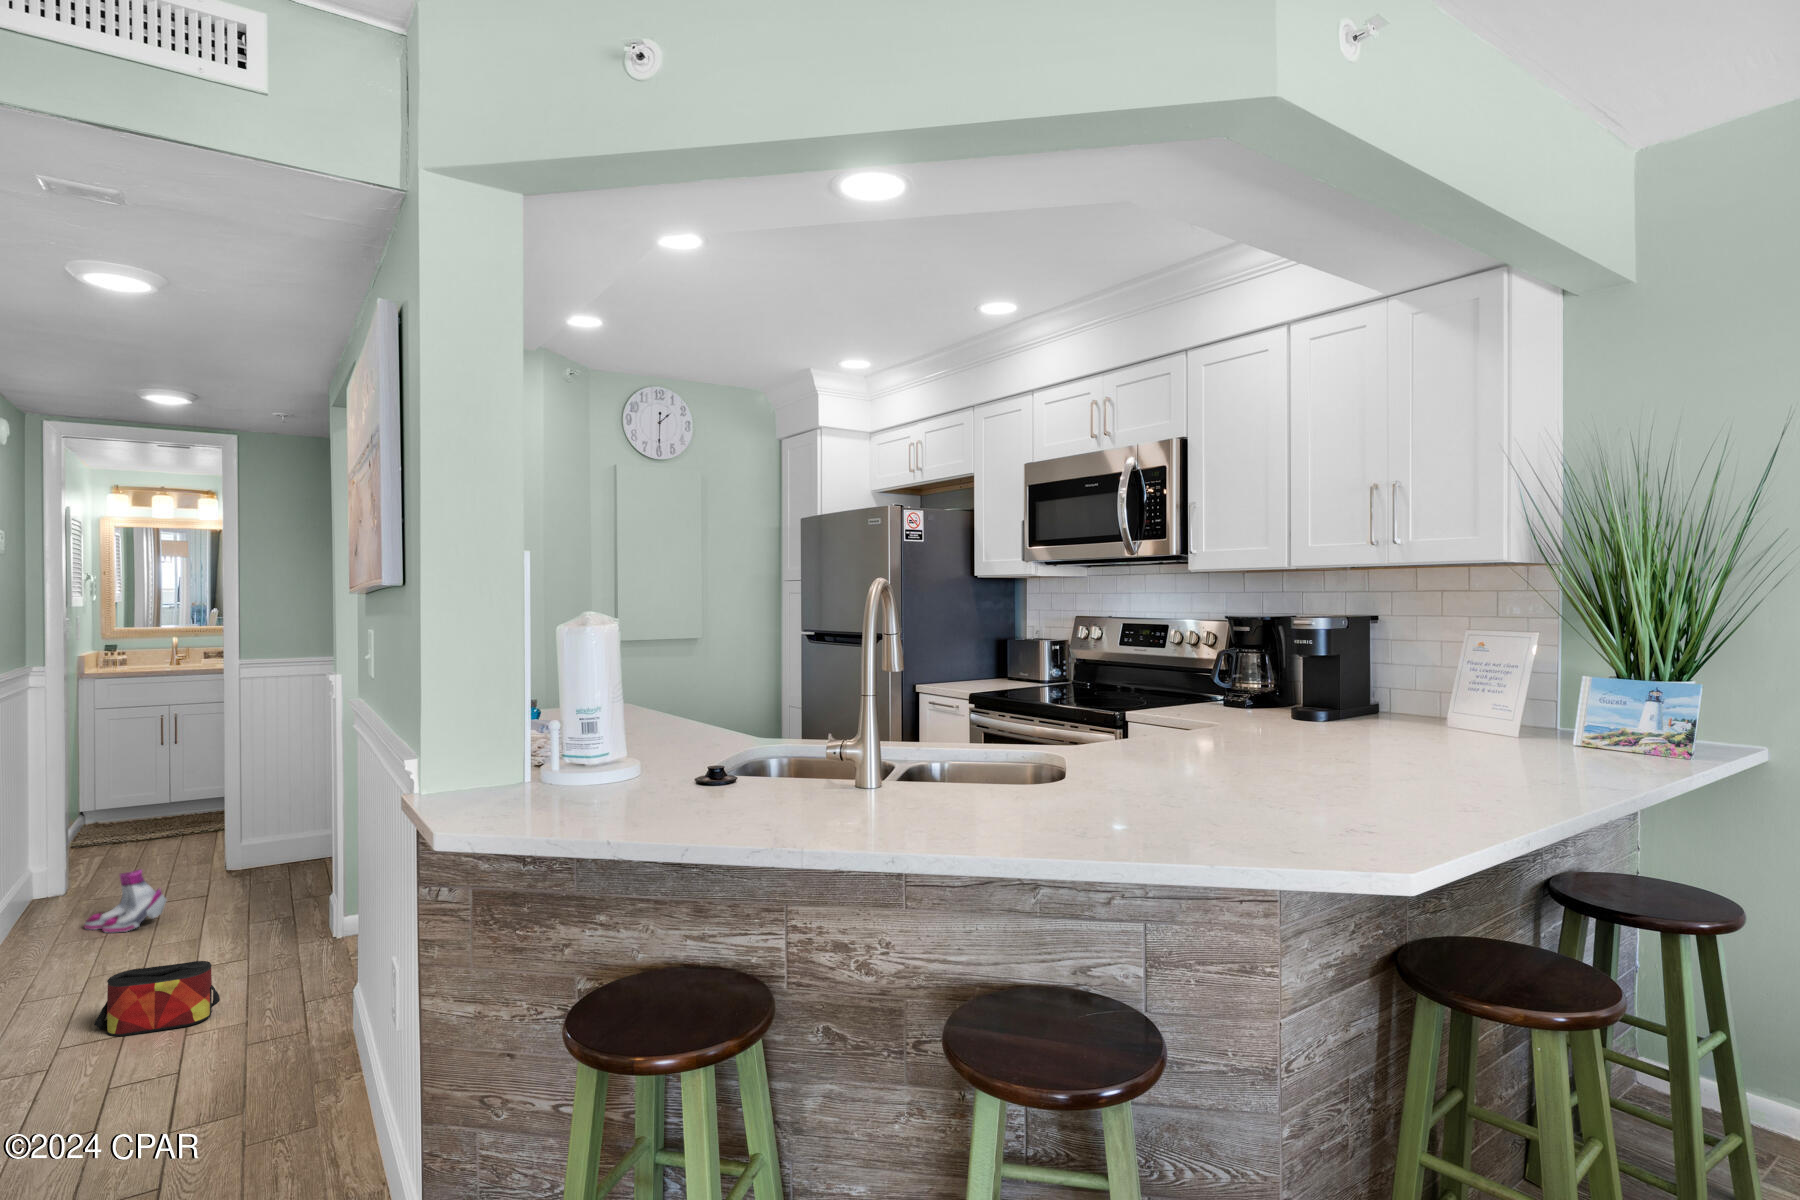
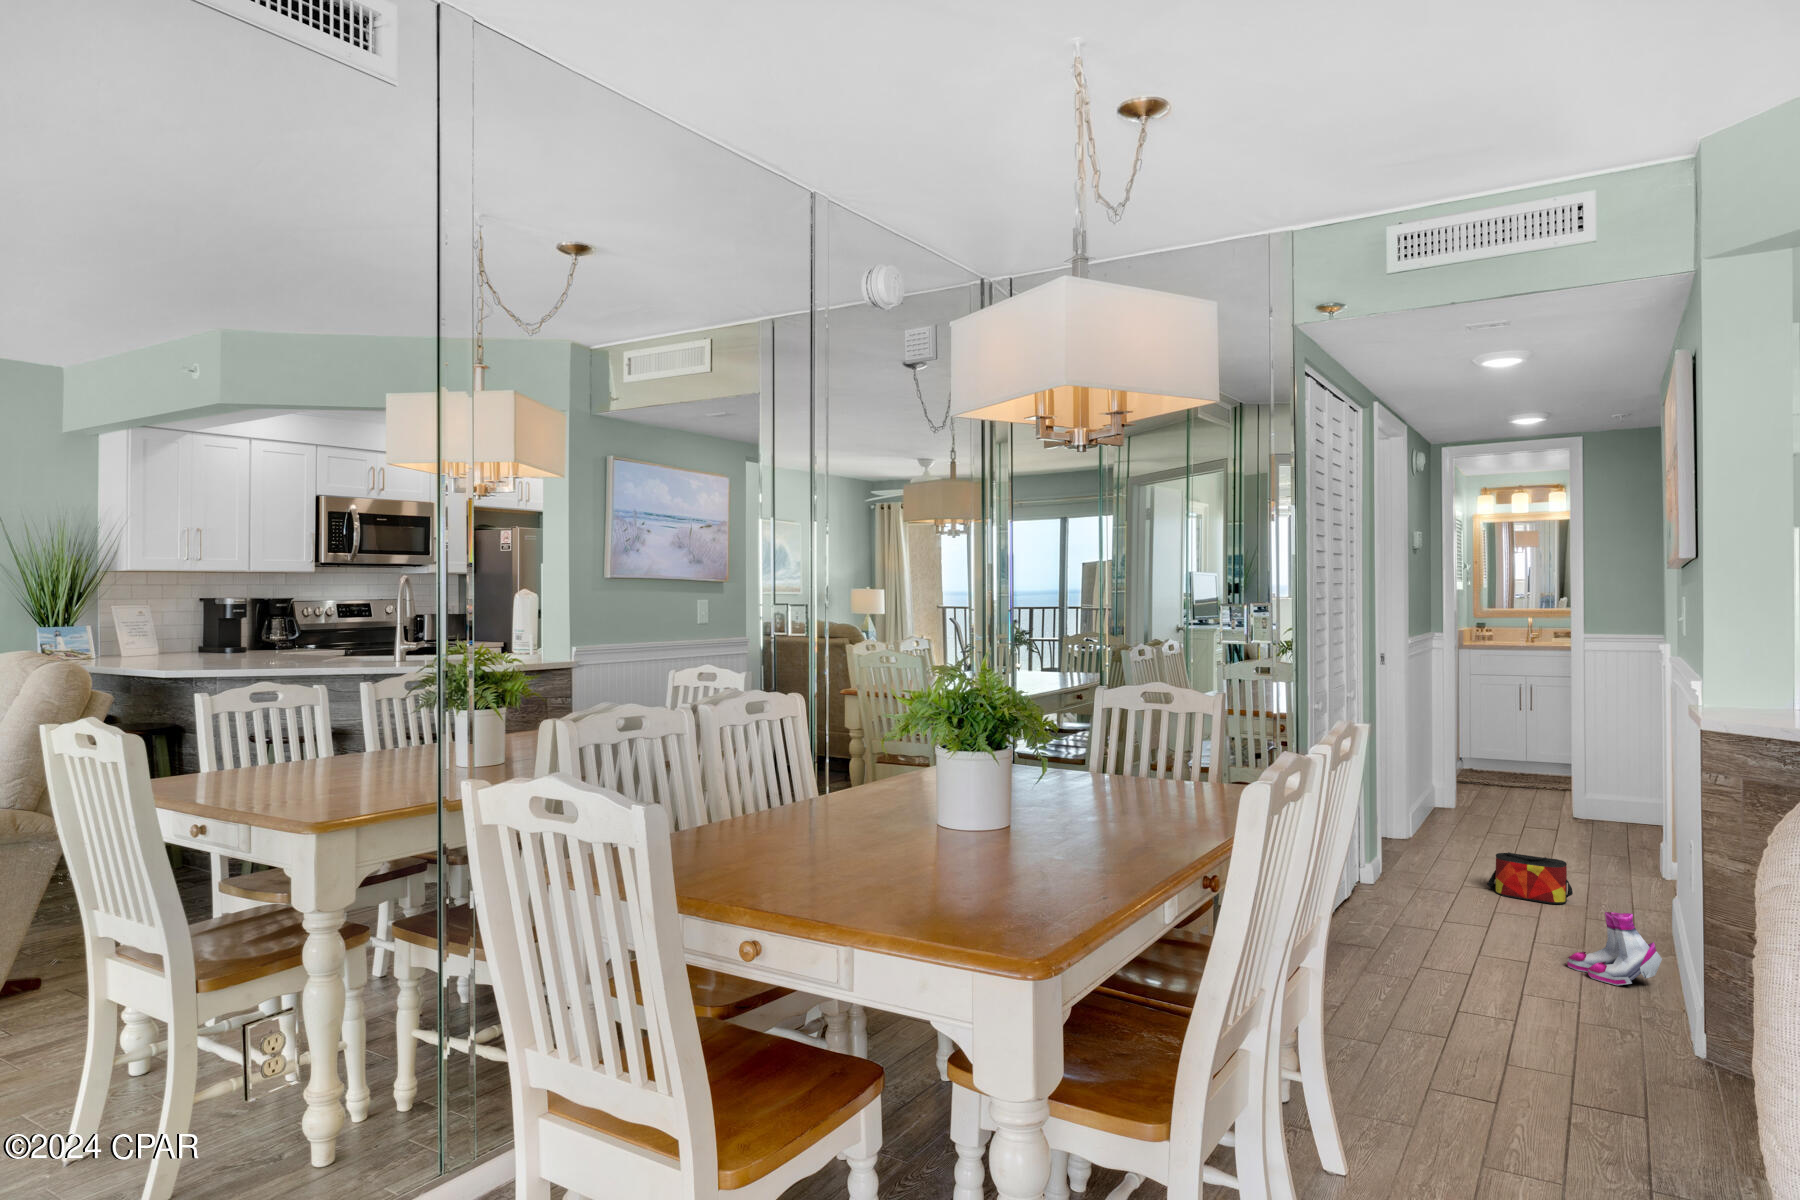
boots: present [84,869,167,933] -> present [1567,912,1662,985]

